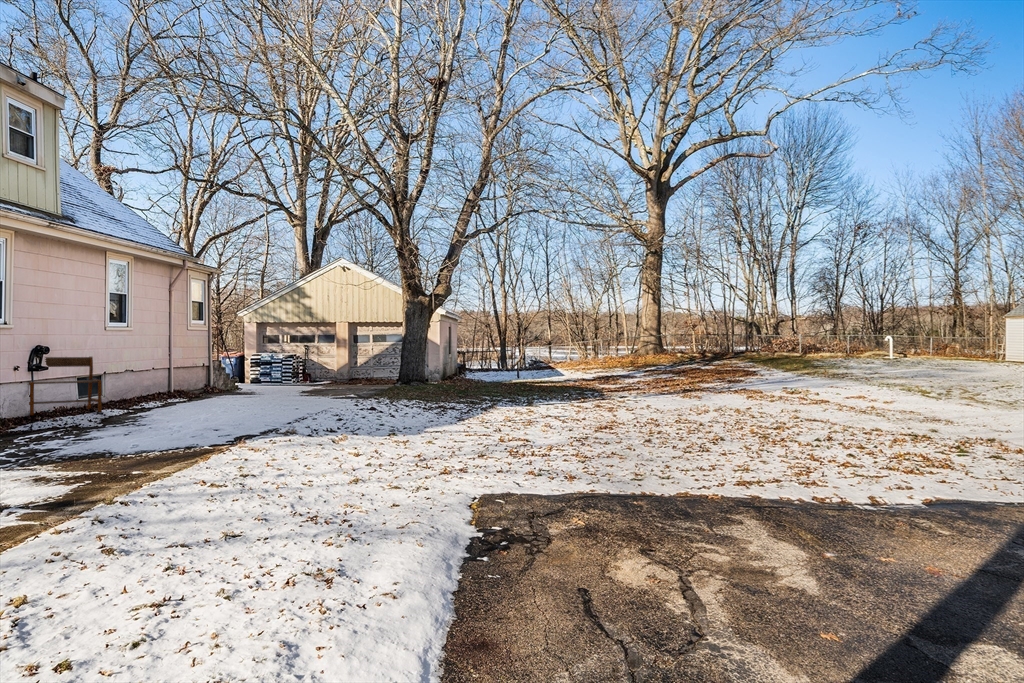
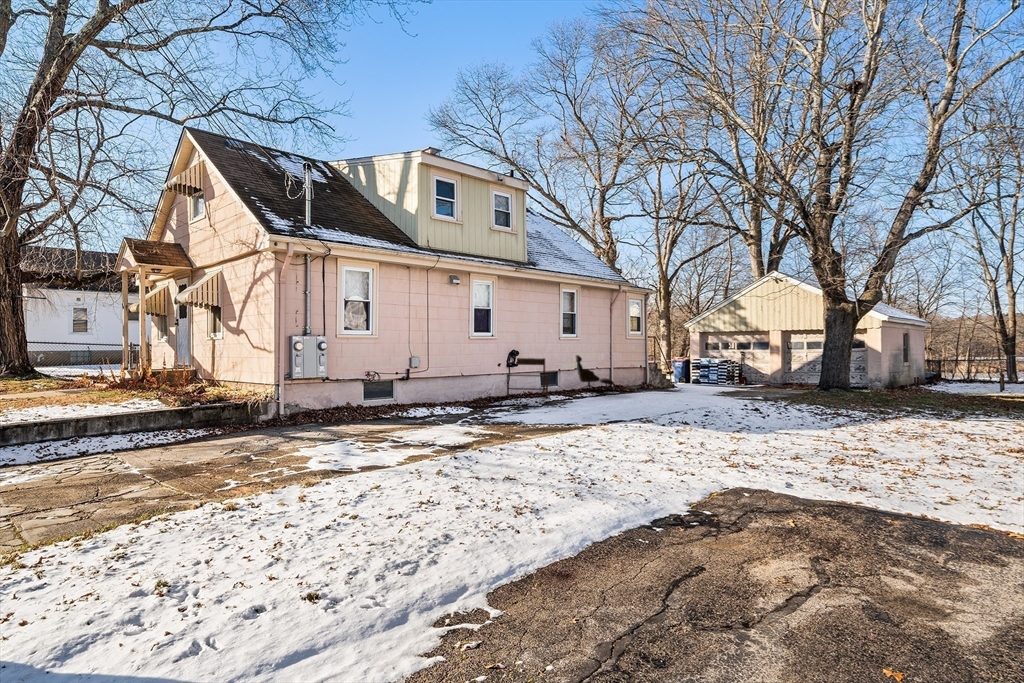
lounge chair: none [125,351,184,398] -> present [576,355,614,390]

